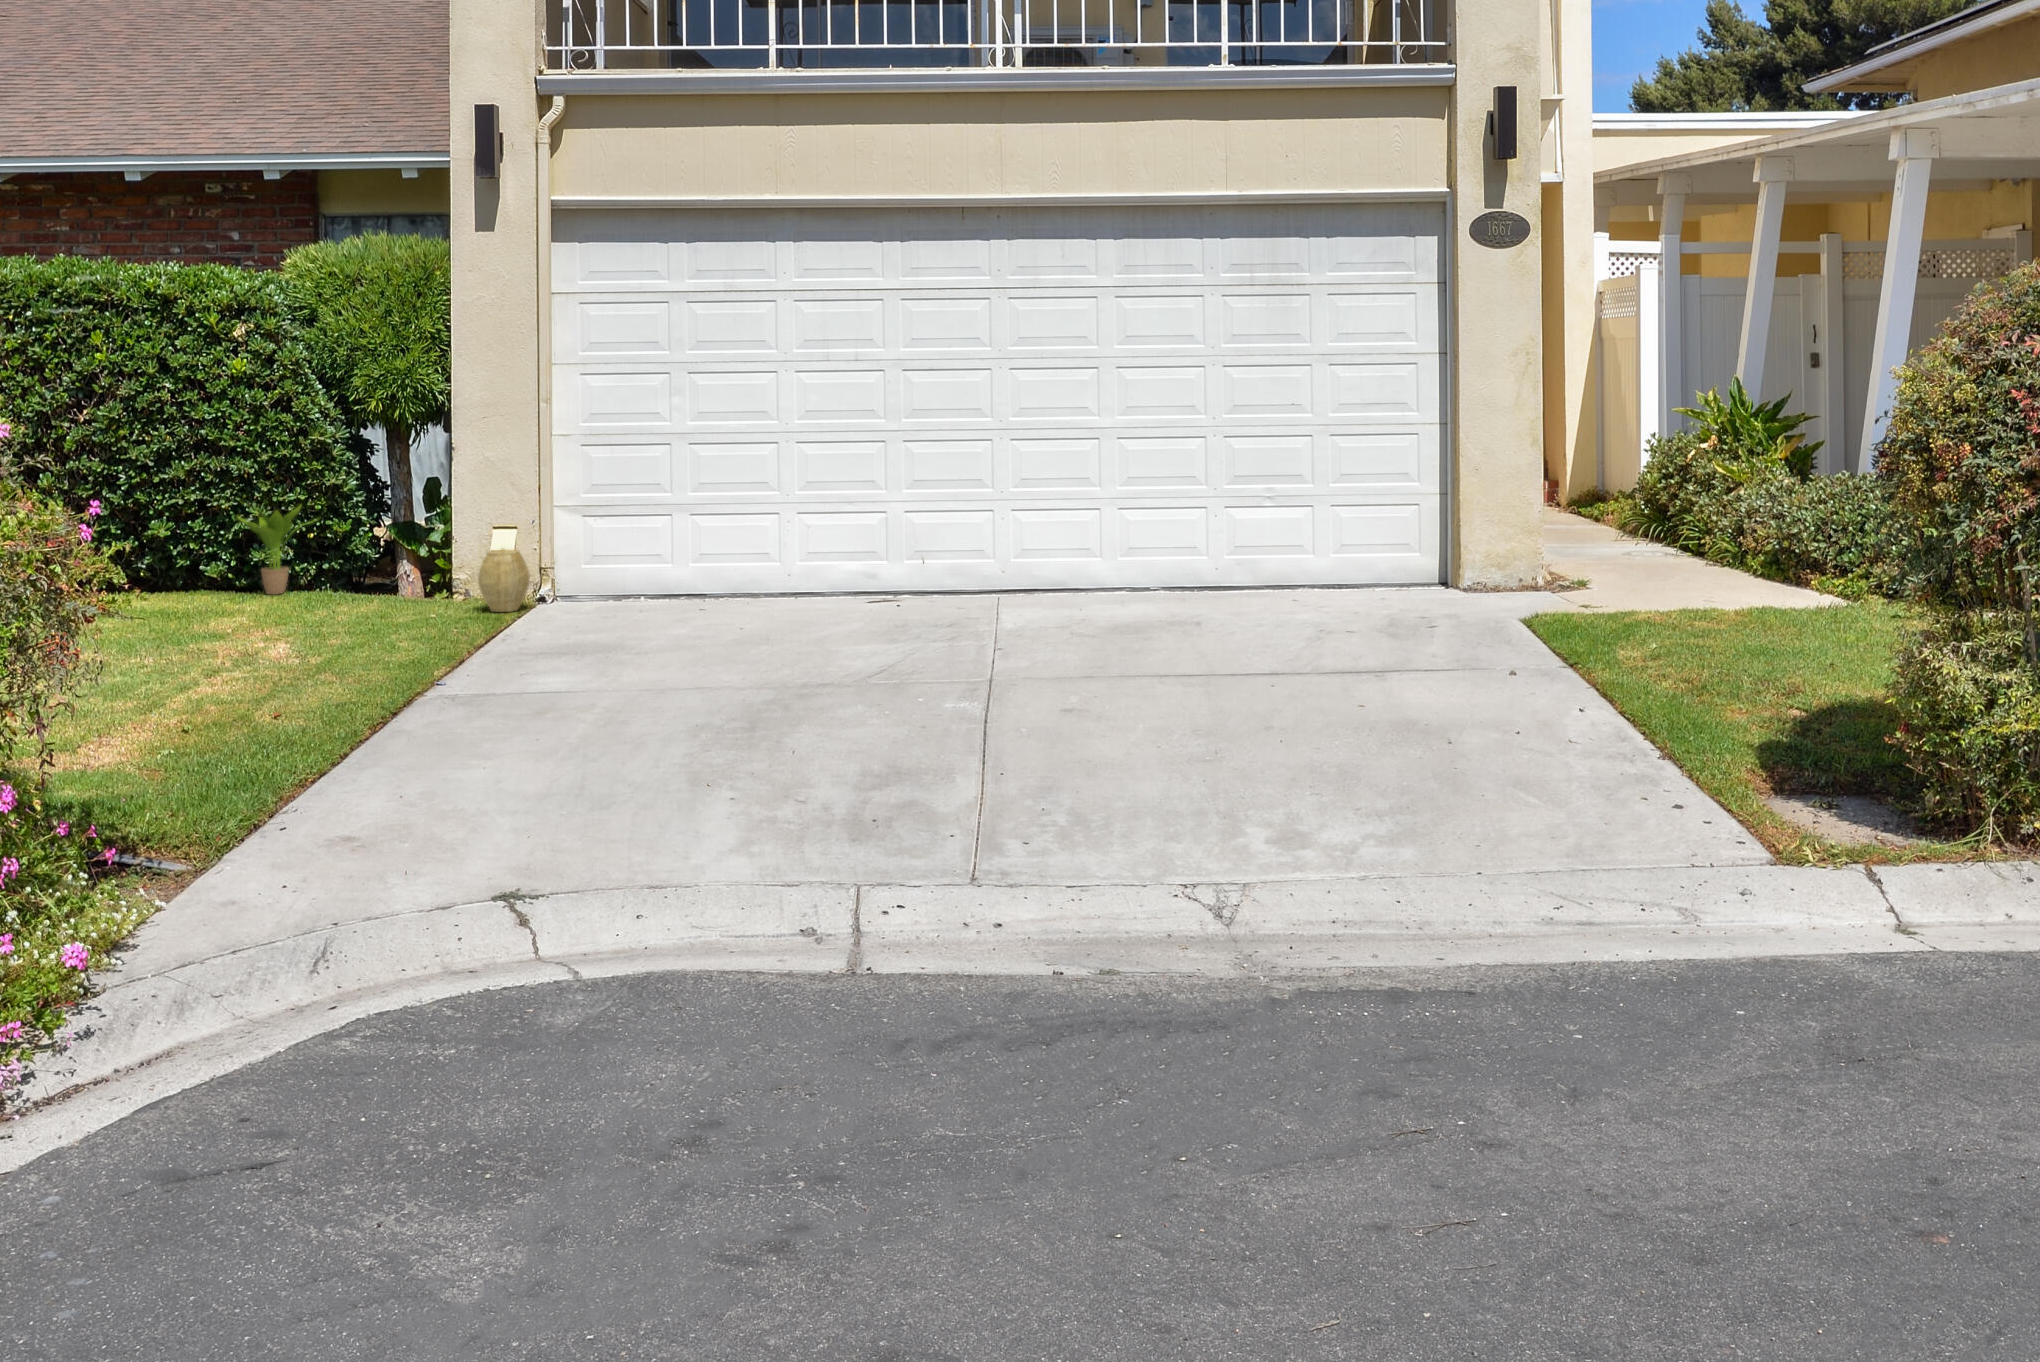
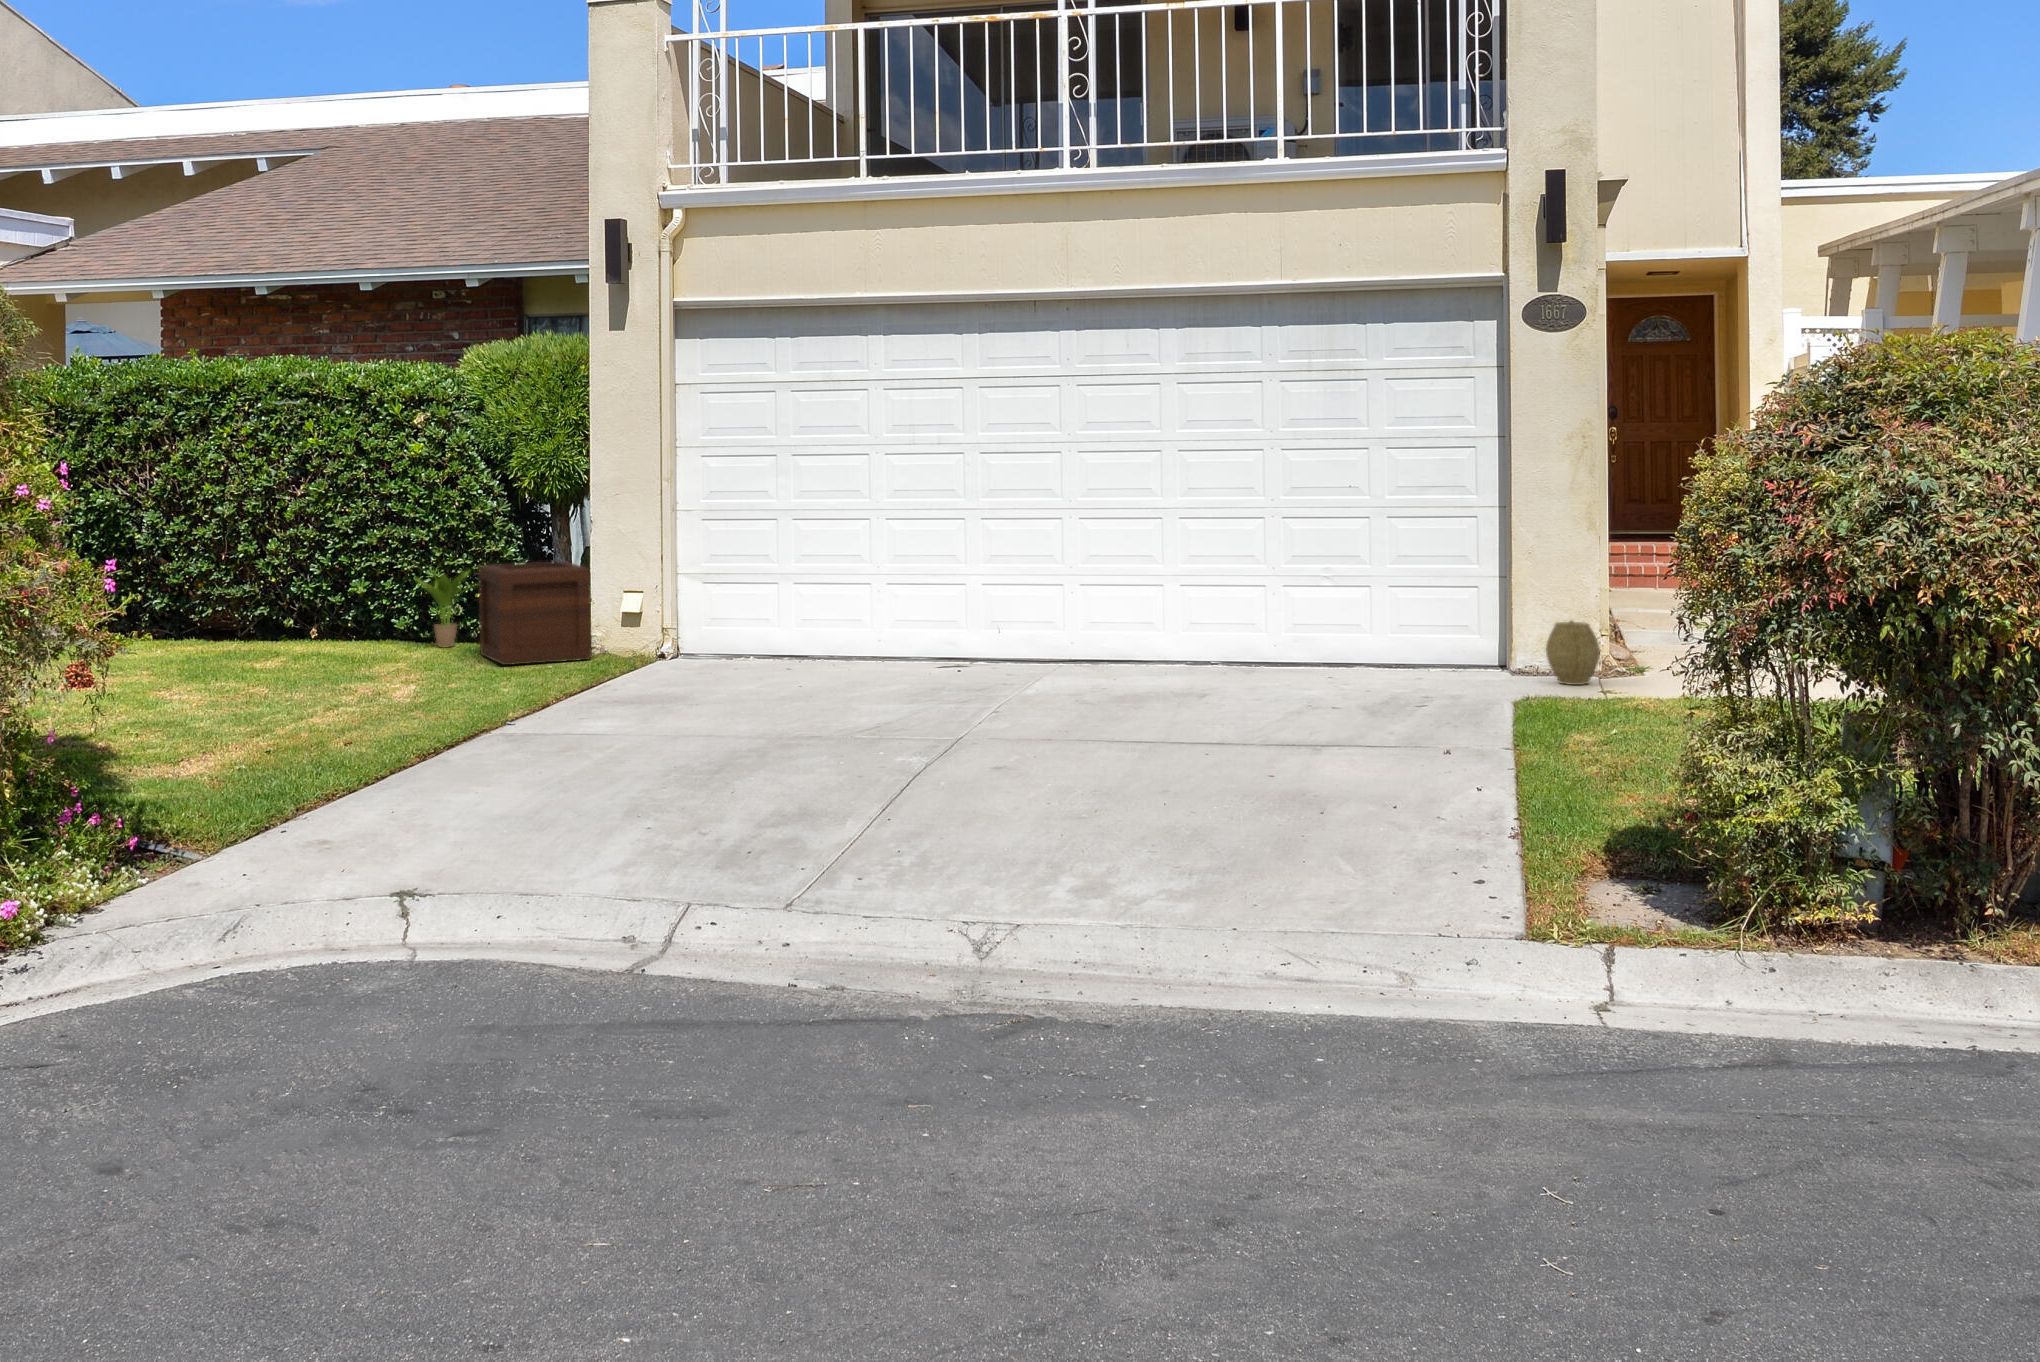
wooden crate: none [324,493,467,616] -> present [478,561,592,665]
woven basket: present [478,548,530,612] -> present [1546,620,1600,685]

